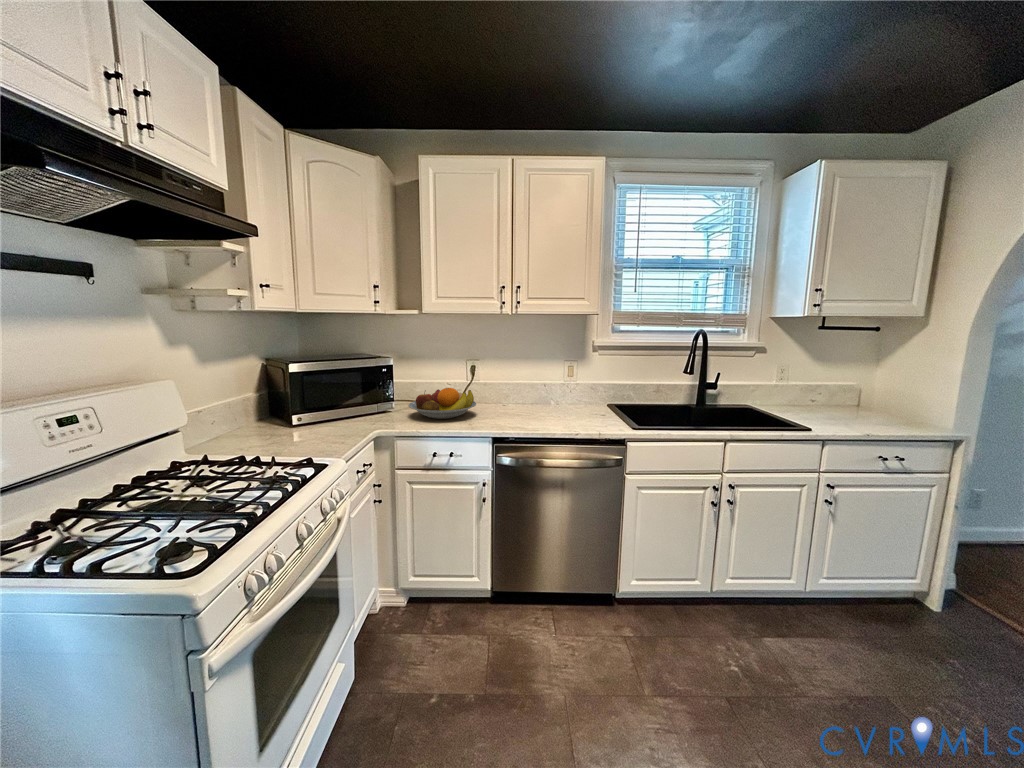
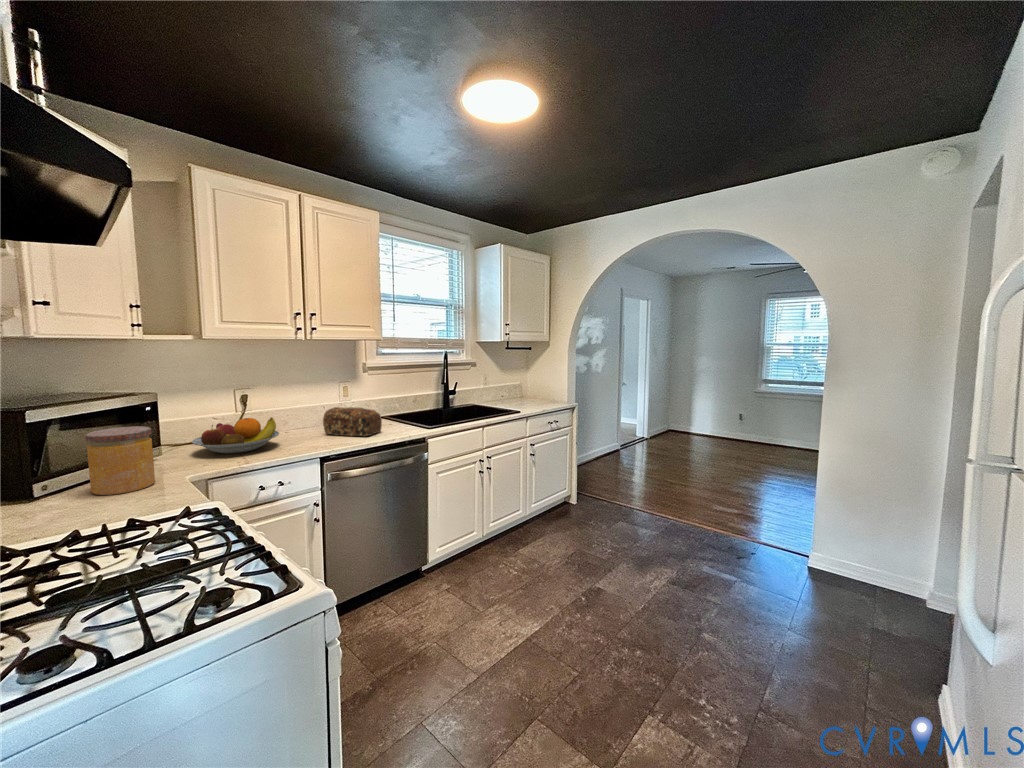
jar: none [307,384,351,436] -> present [85,426,155,495]
bread loaf: none [522,387,577,424] -> present [323,407,382,436]

